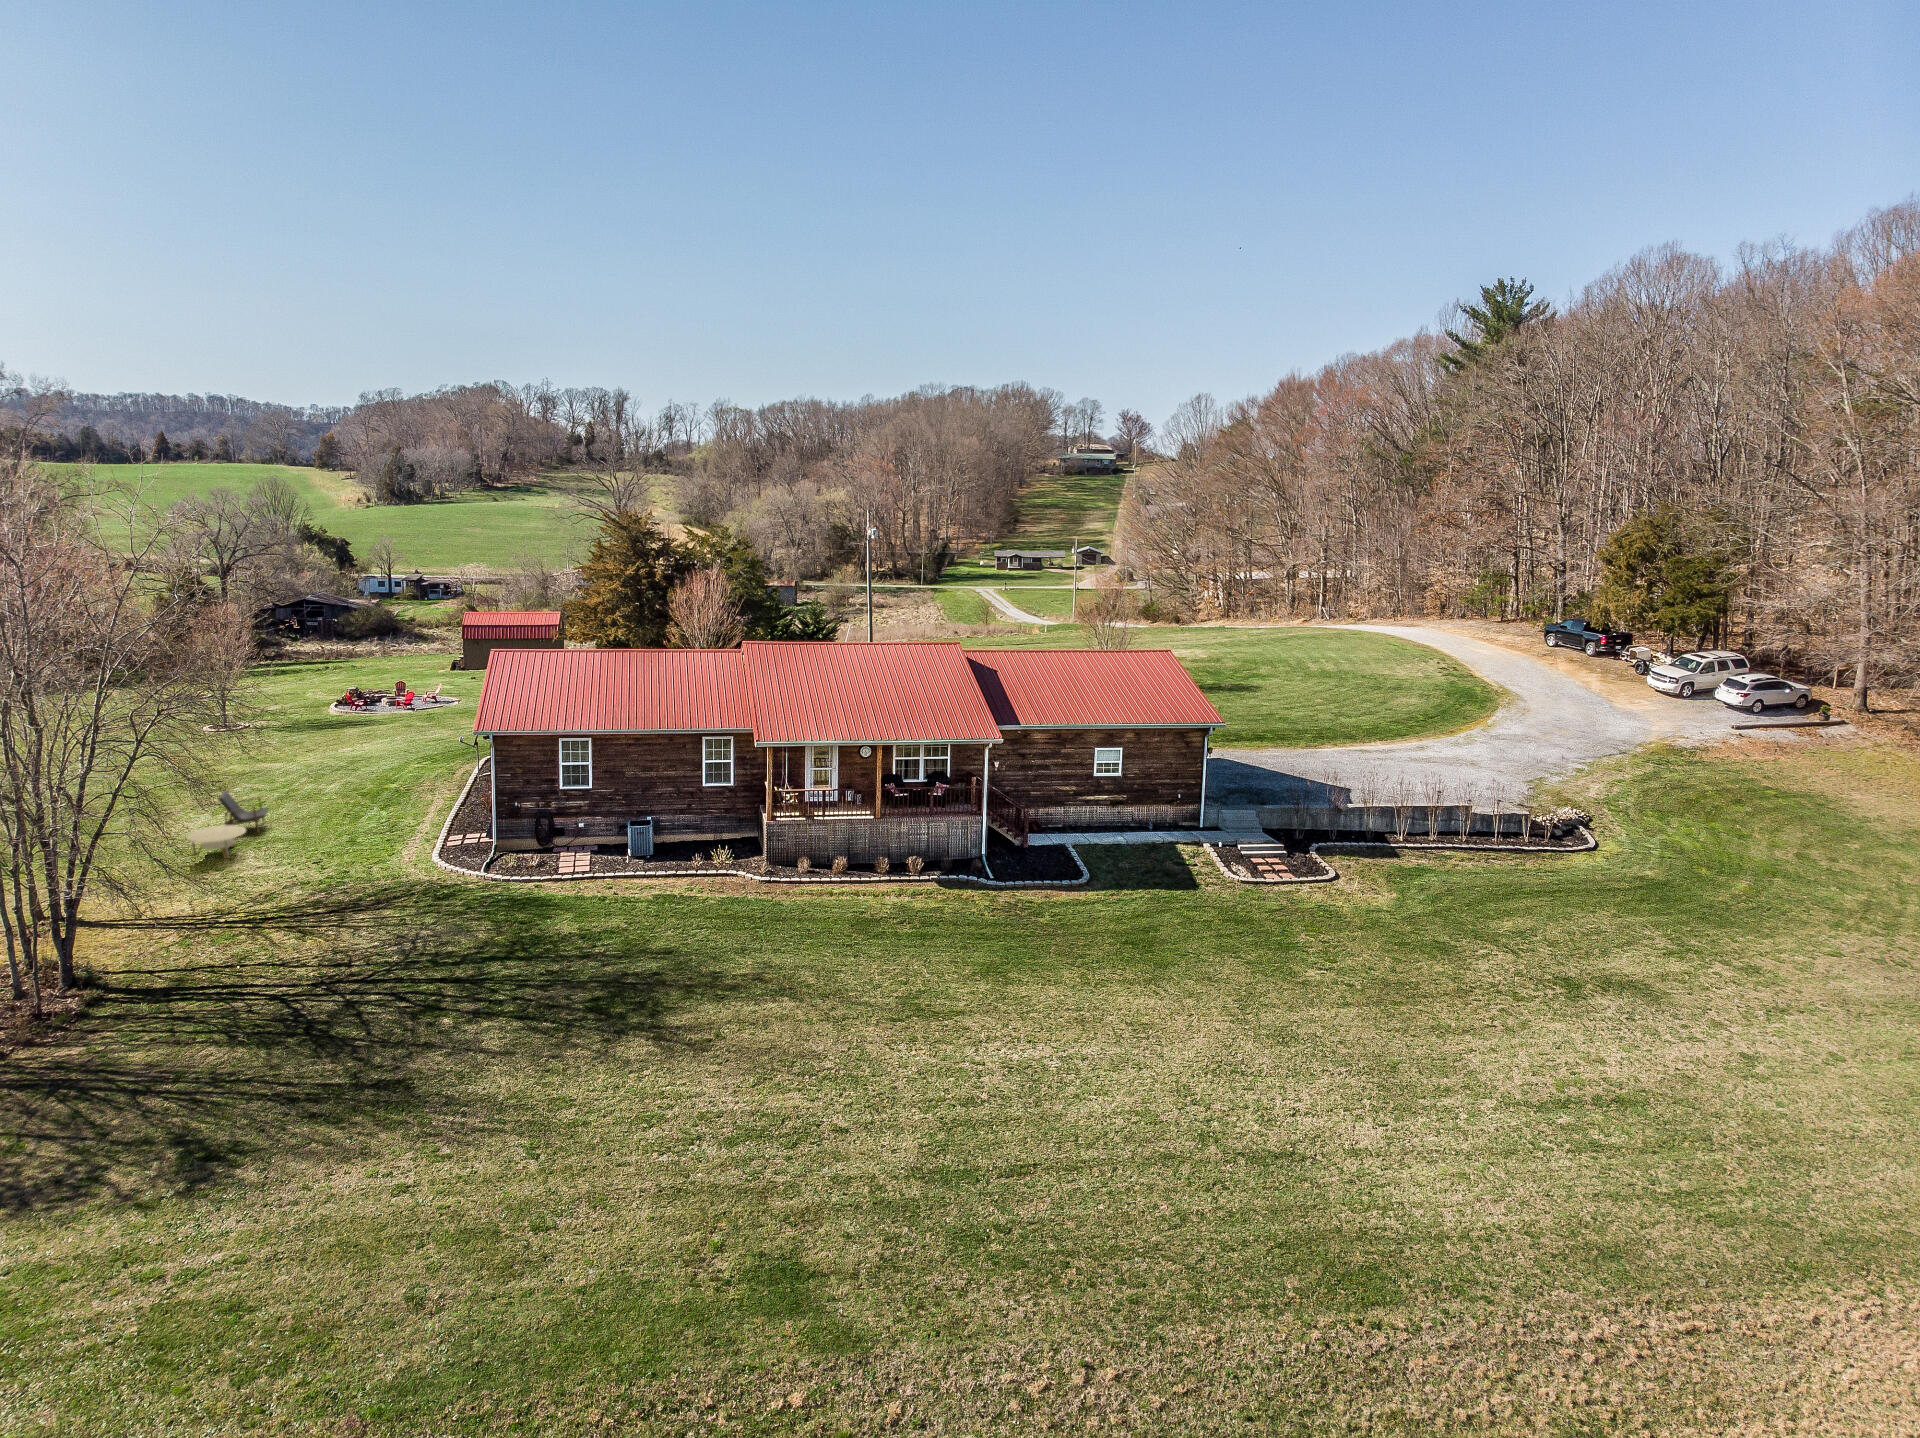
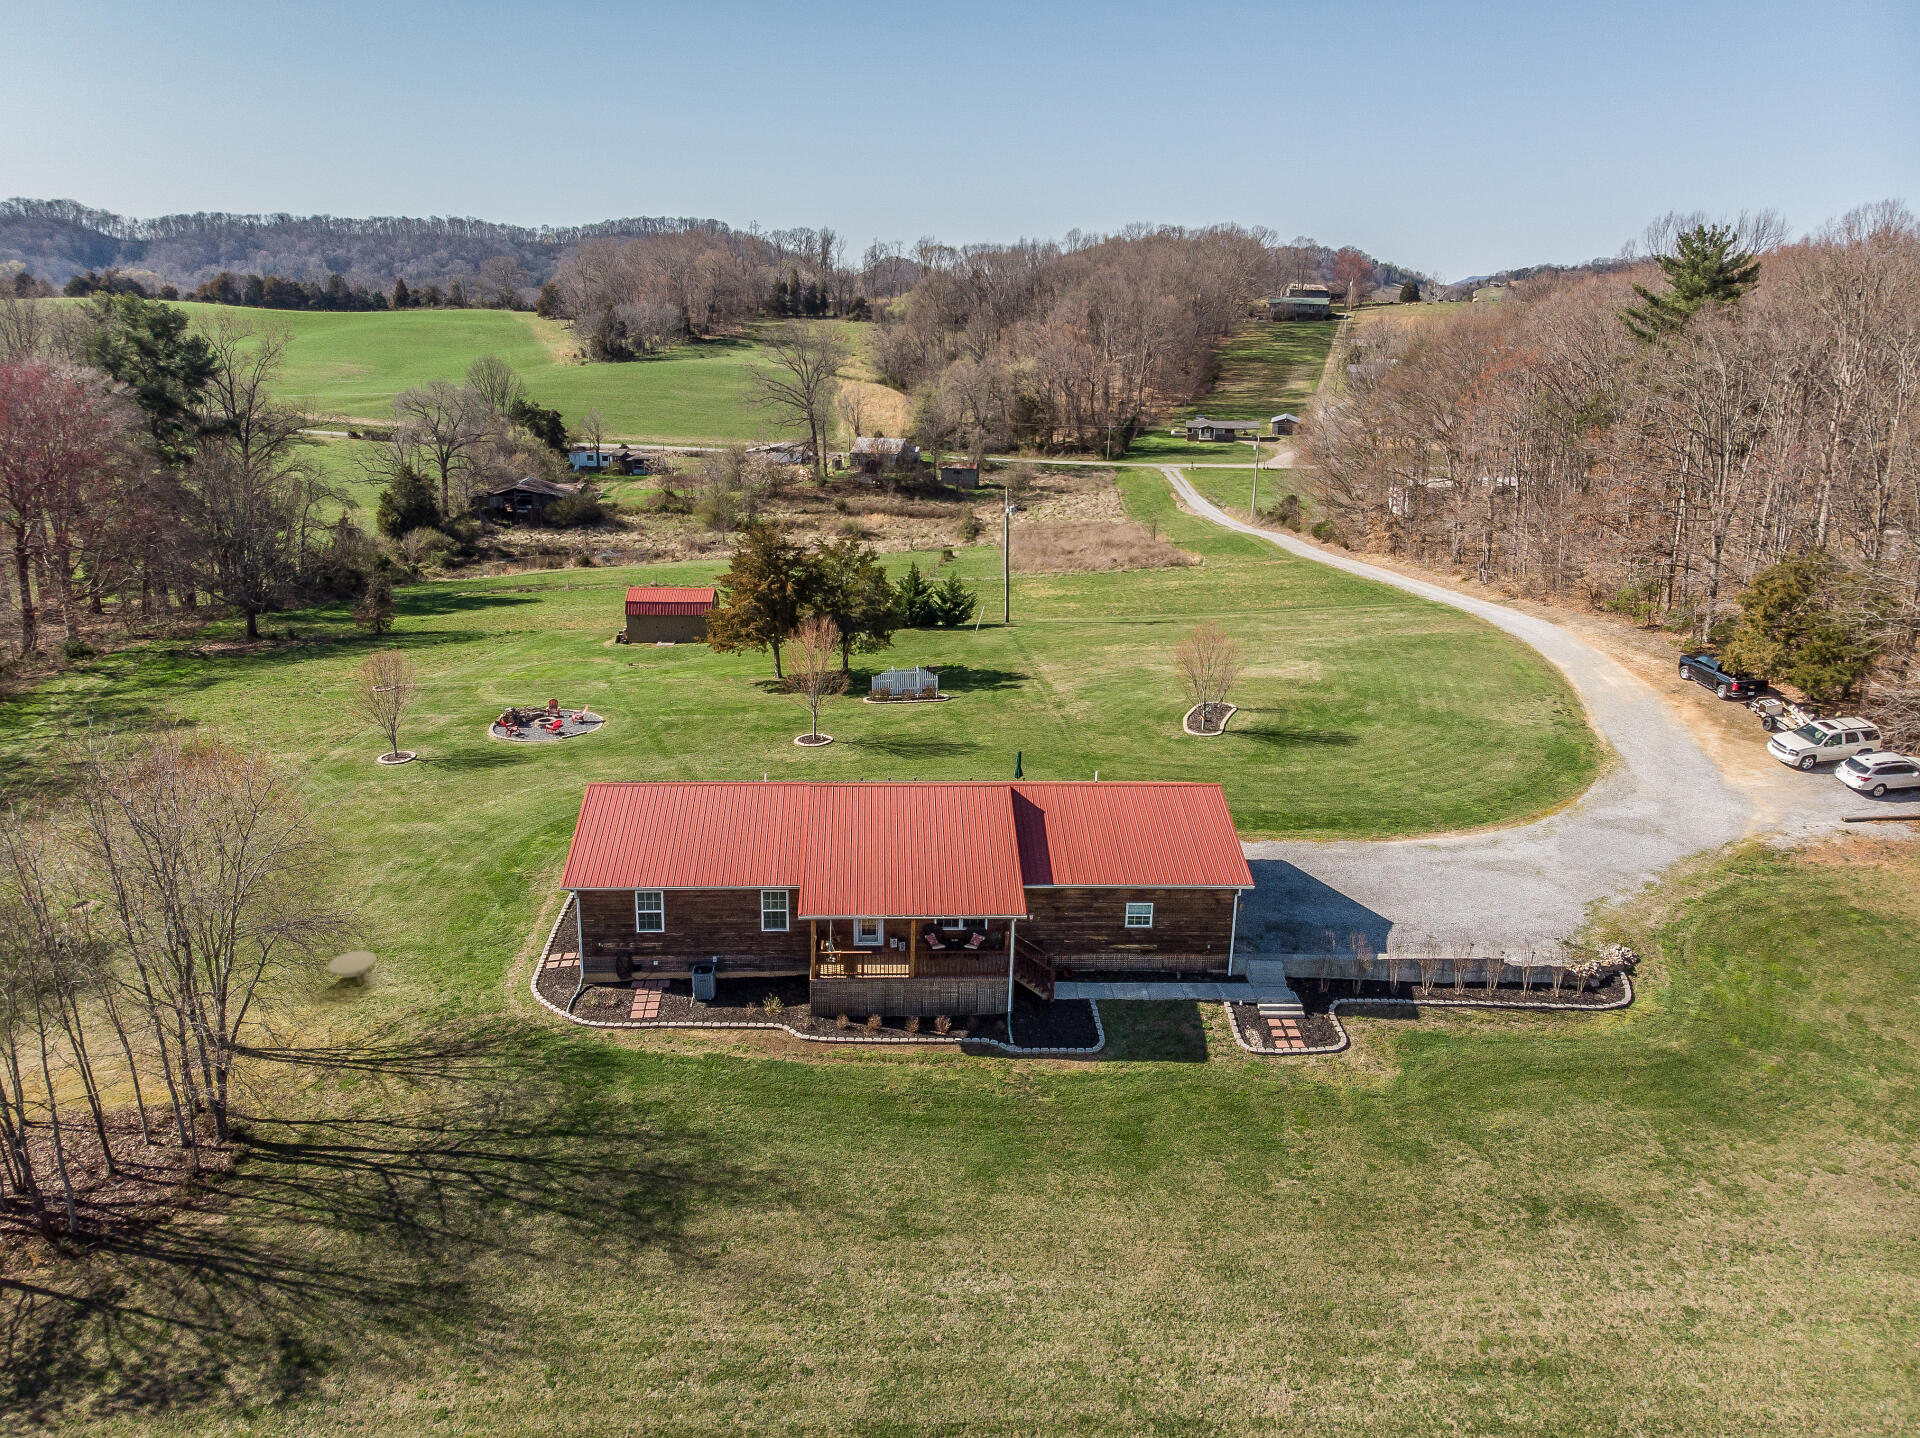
lounge chair: present [219,791,268,833] -> none [355,913,398,953]

